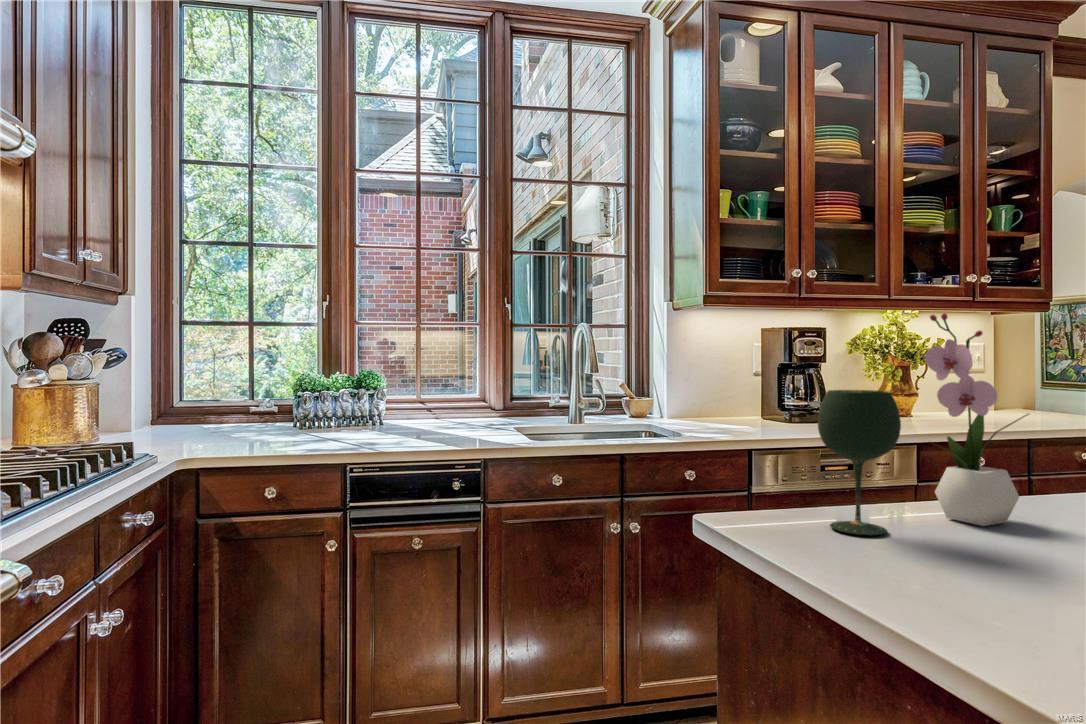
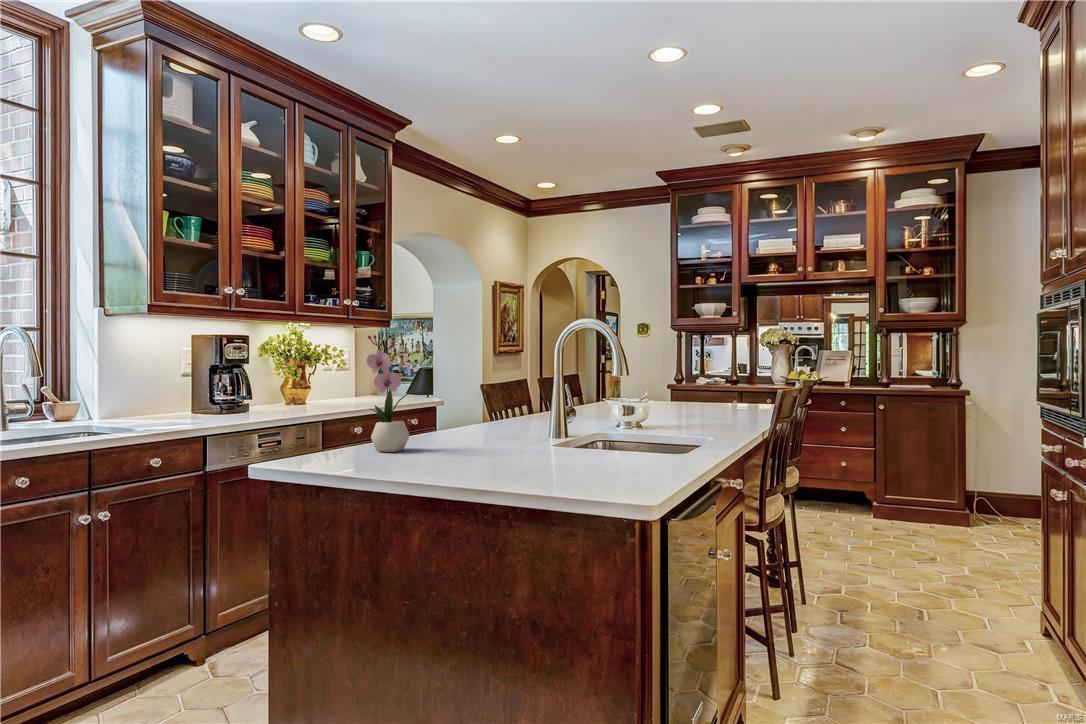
wine glass: present [818,390,901,536] -> none [317,380,362,464]

